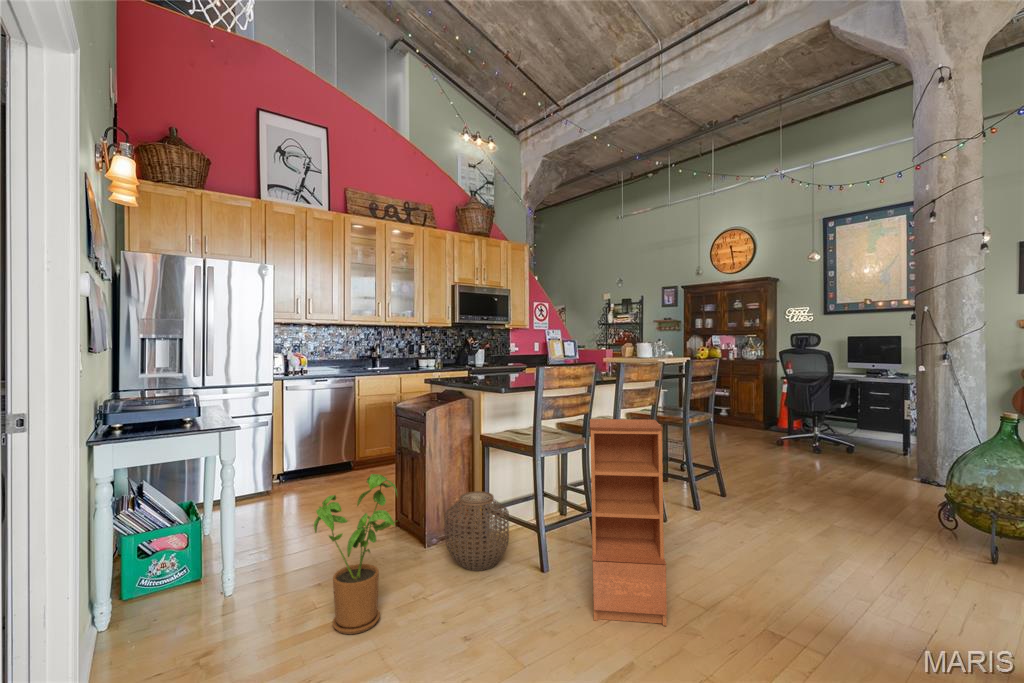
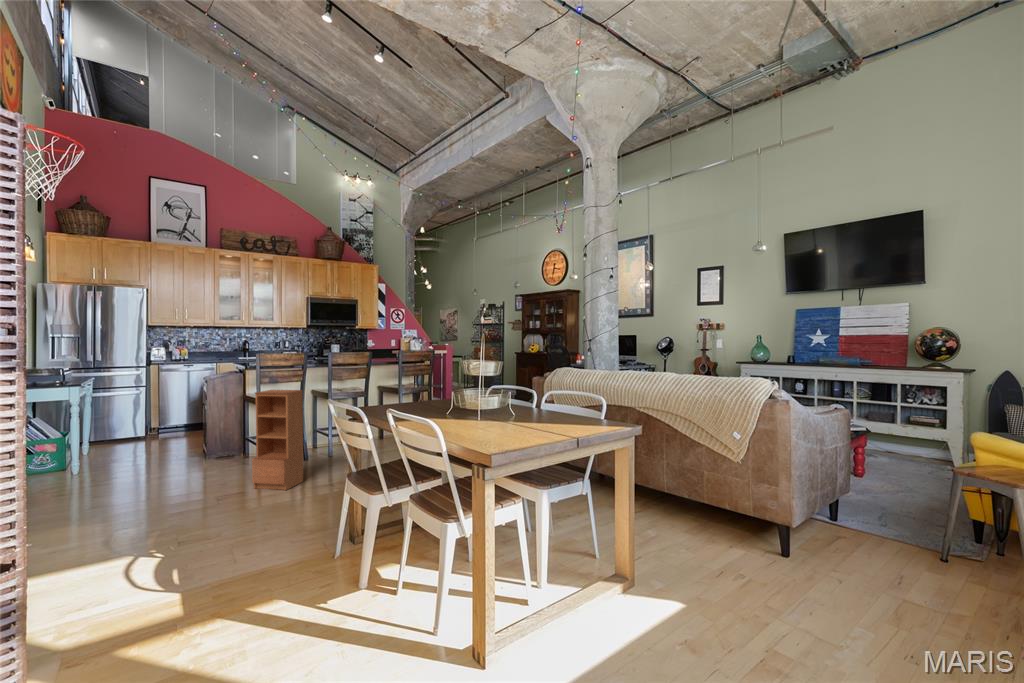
house plant: present [314,474,397,634] -> none [112,415,164,491]
woven basket: present [445,491,509,571] -> none [207,431,248,473]

